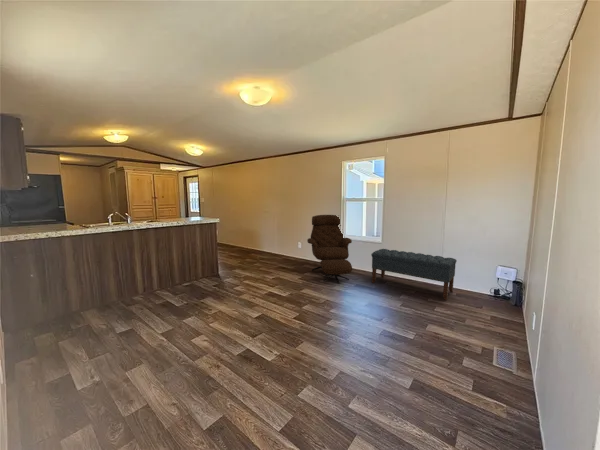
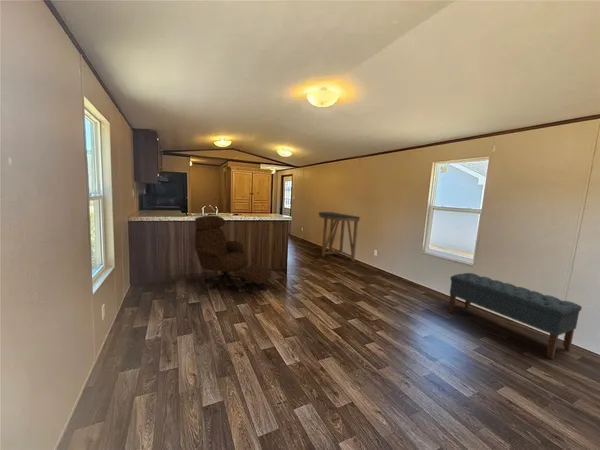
console table: none [238,211,281,256] -> present [319,212,360,261]
lounge chair: present [307,215,352,283] -> present [195,216,272,294]

